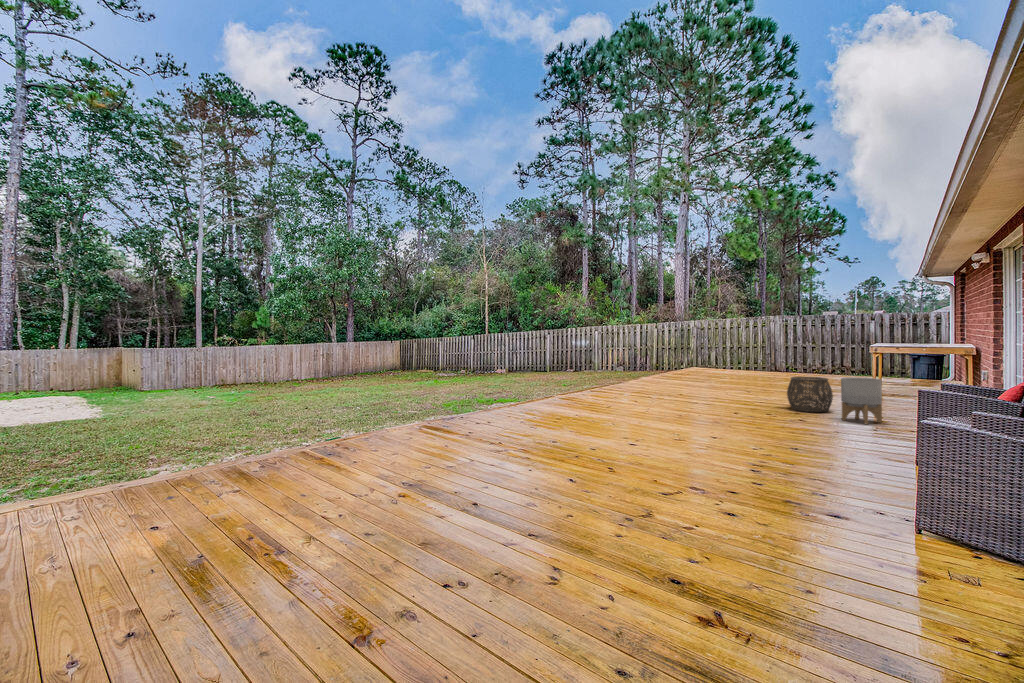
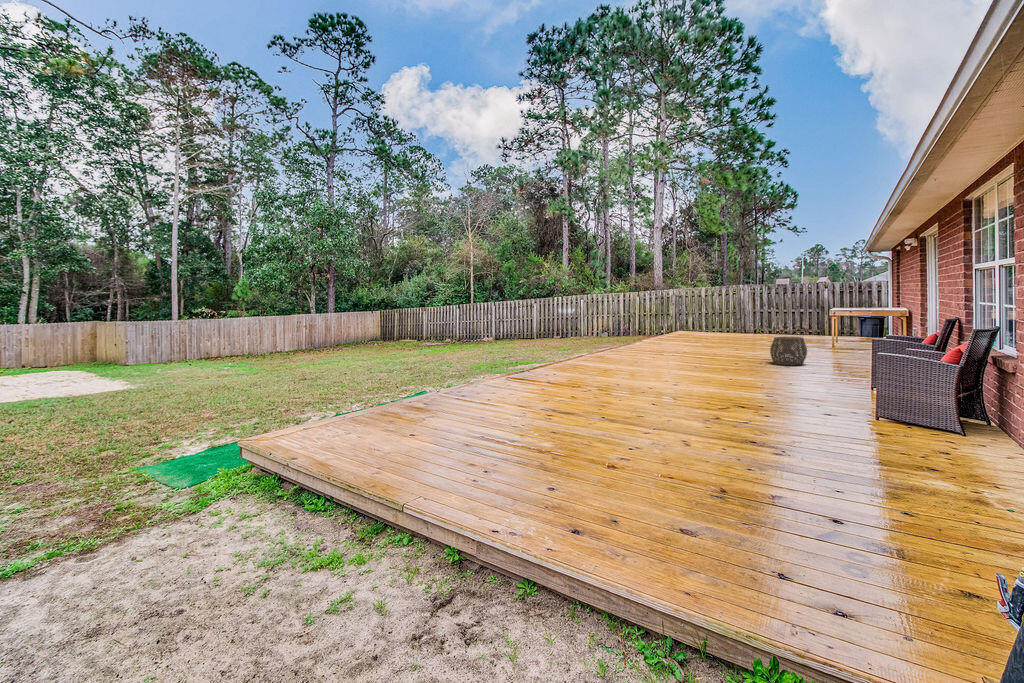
planter: present [841,378,882,424] -> none [816,336,848,373]

